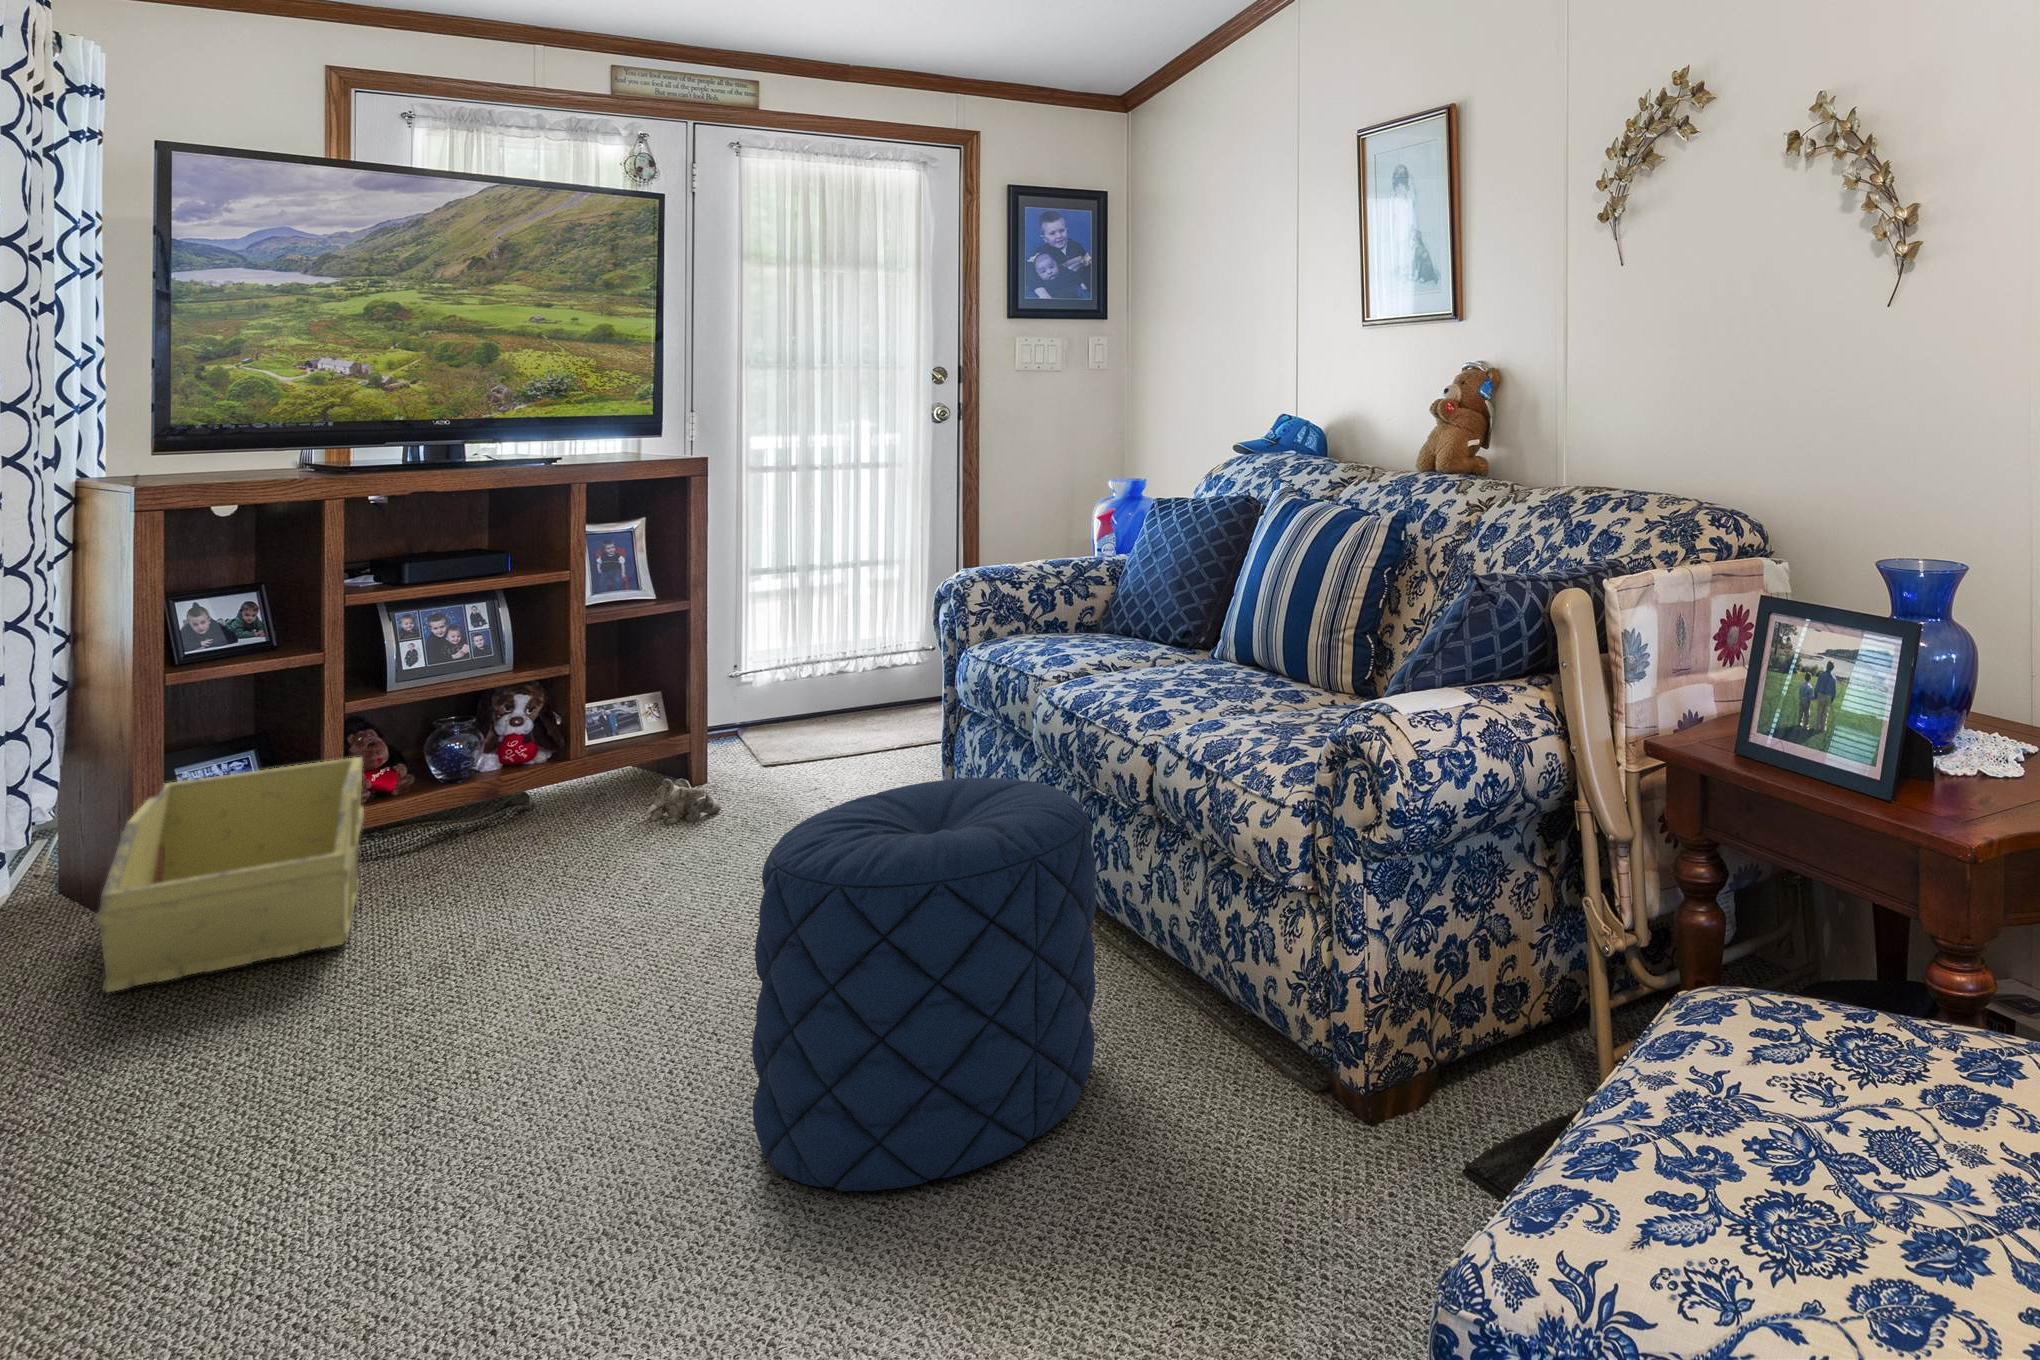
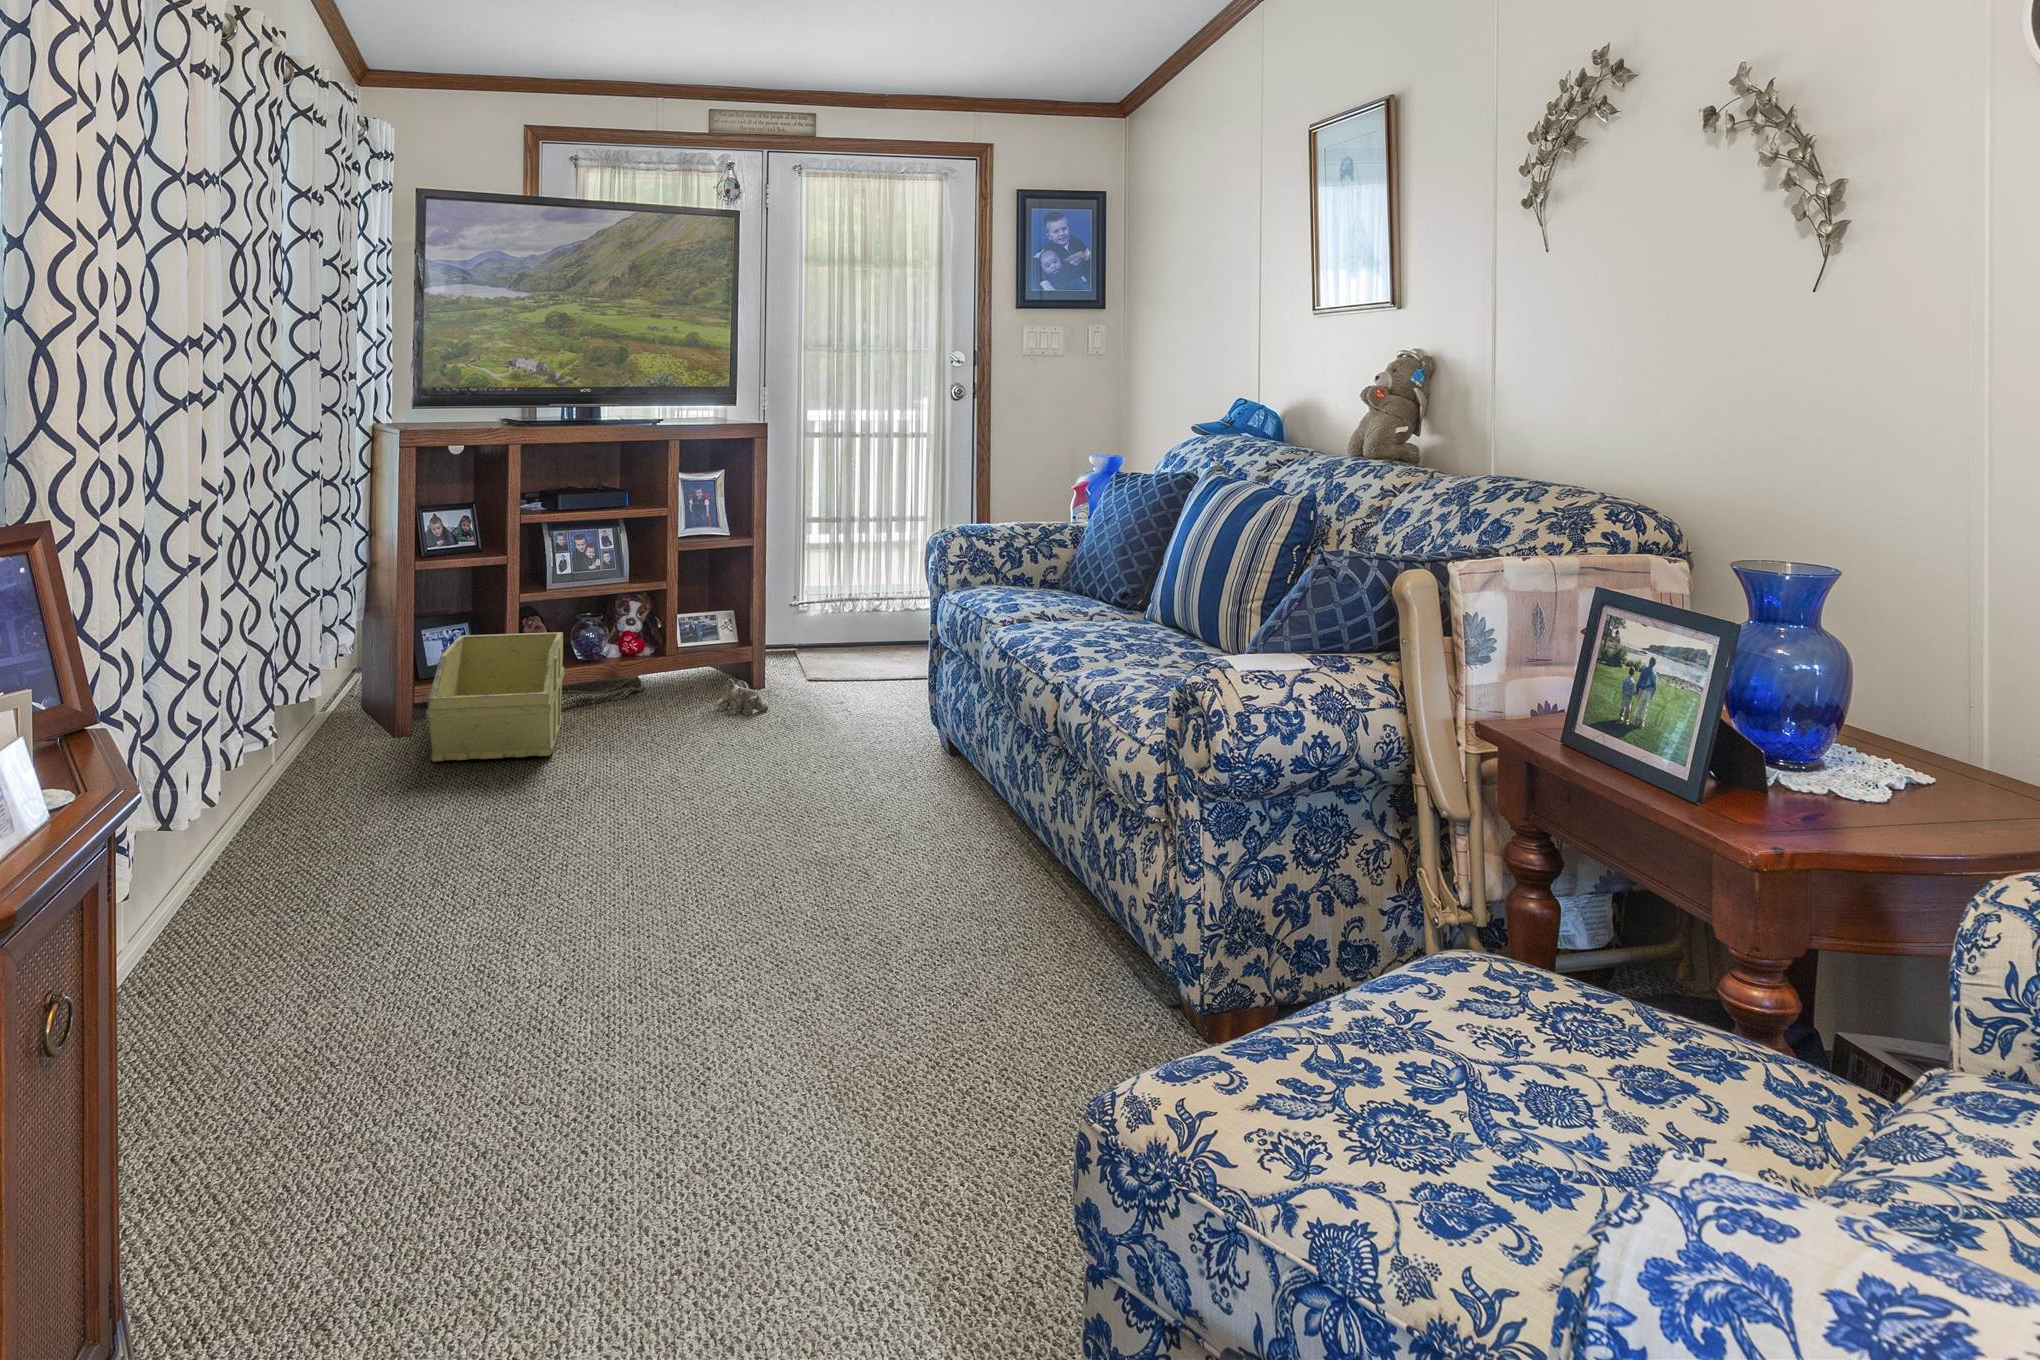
pouf: present [752,778,1096,1191] -> none [761,688,1004,979]

